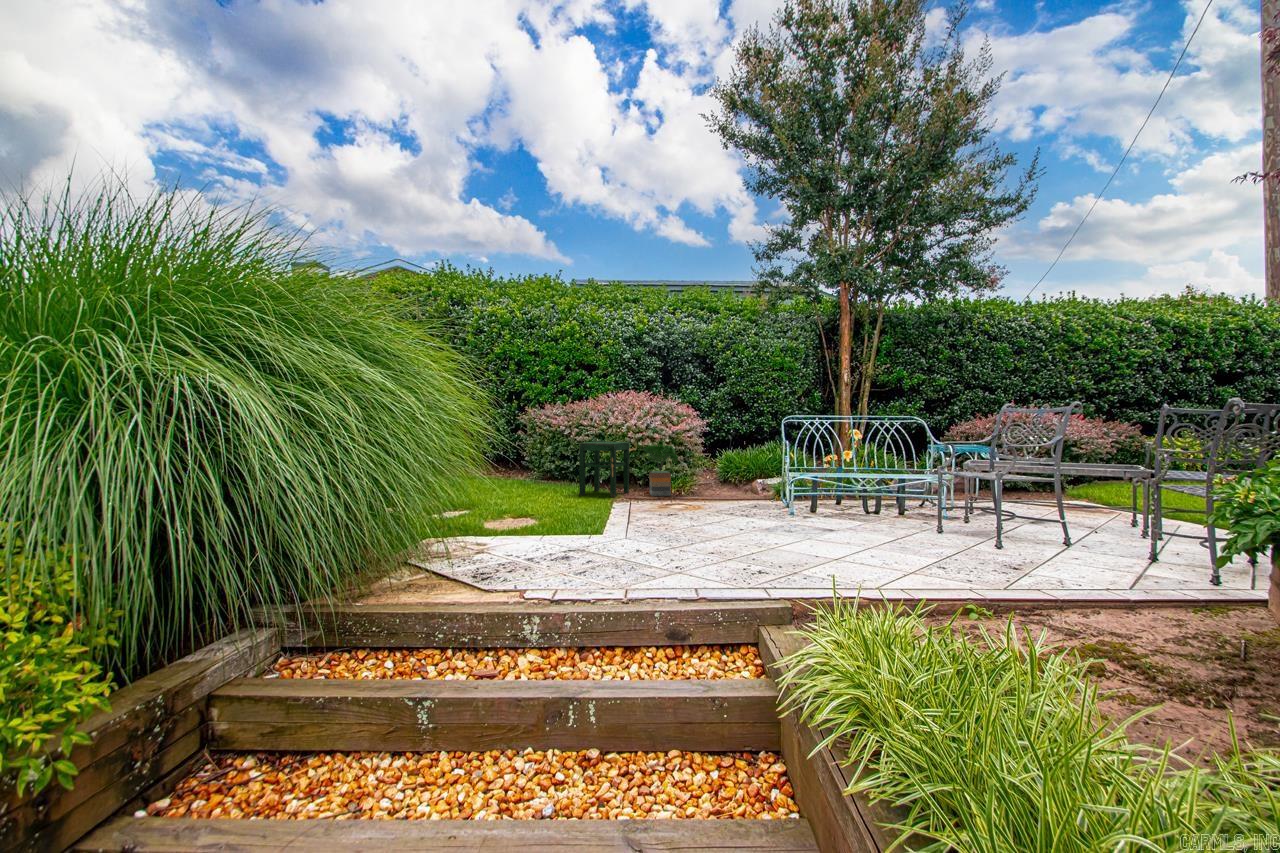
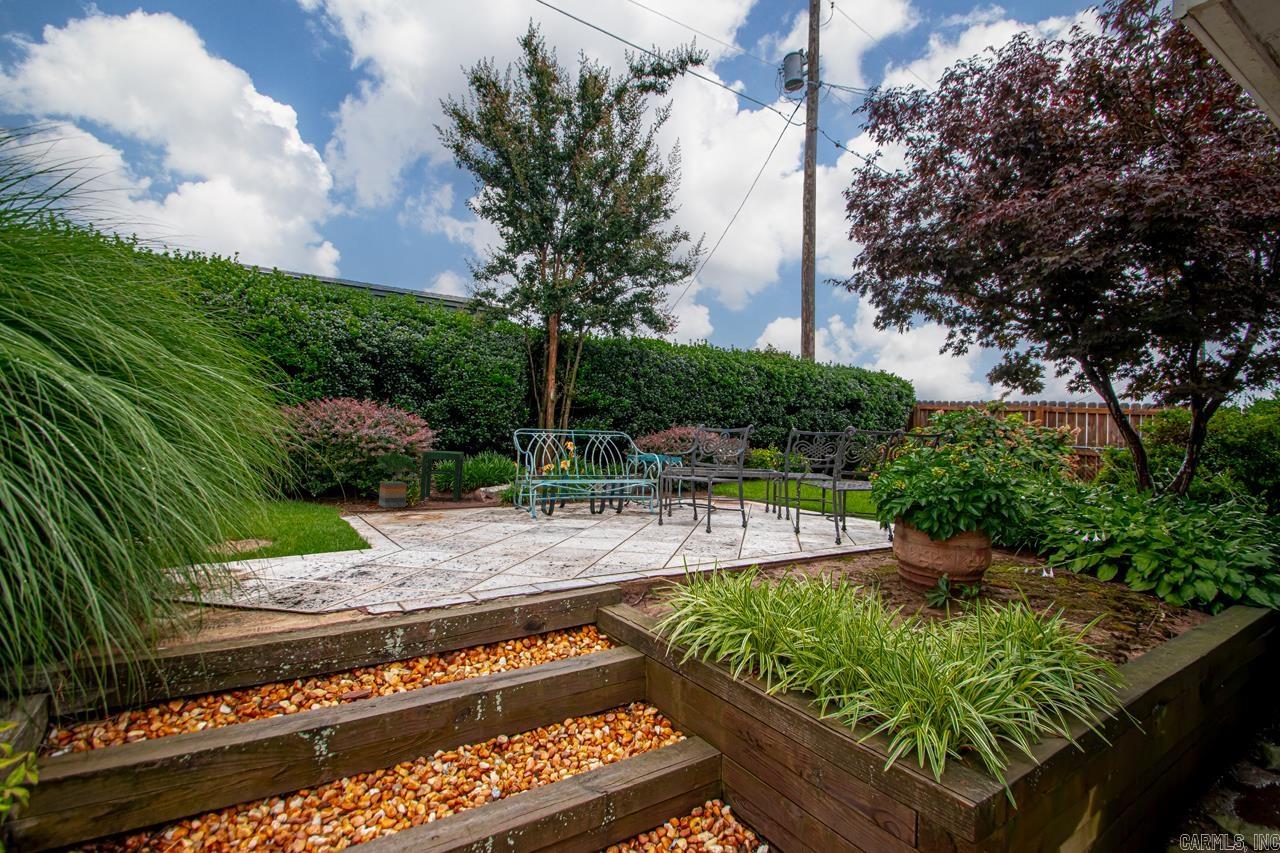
stool: present [579,441,629,497] -> present [420,450,464,502]

